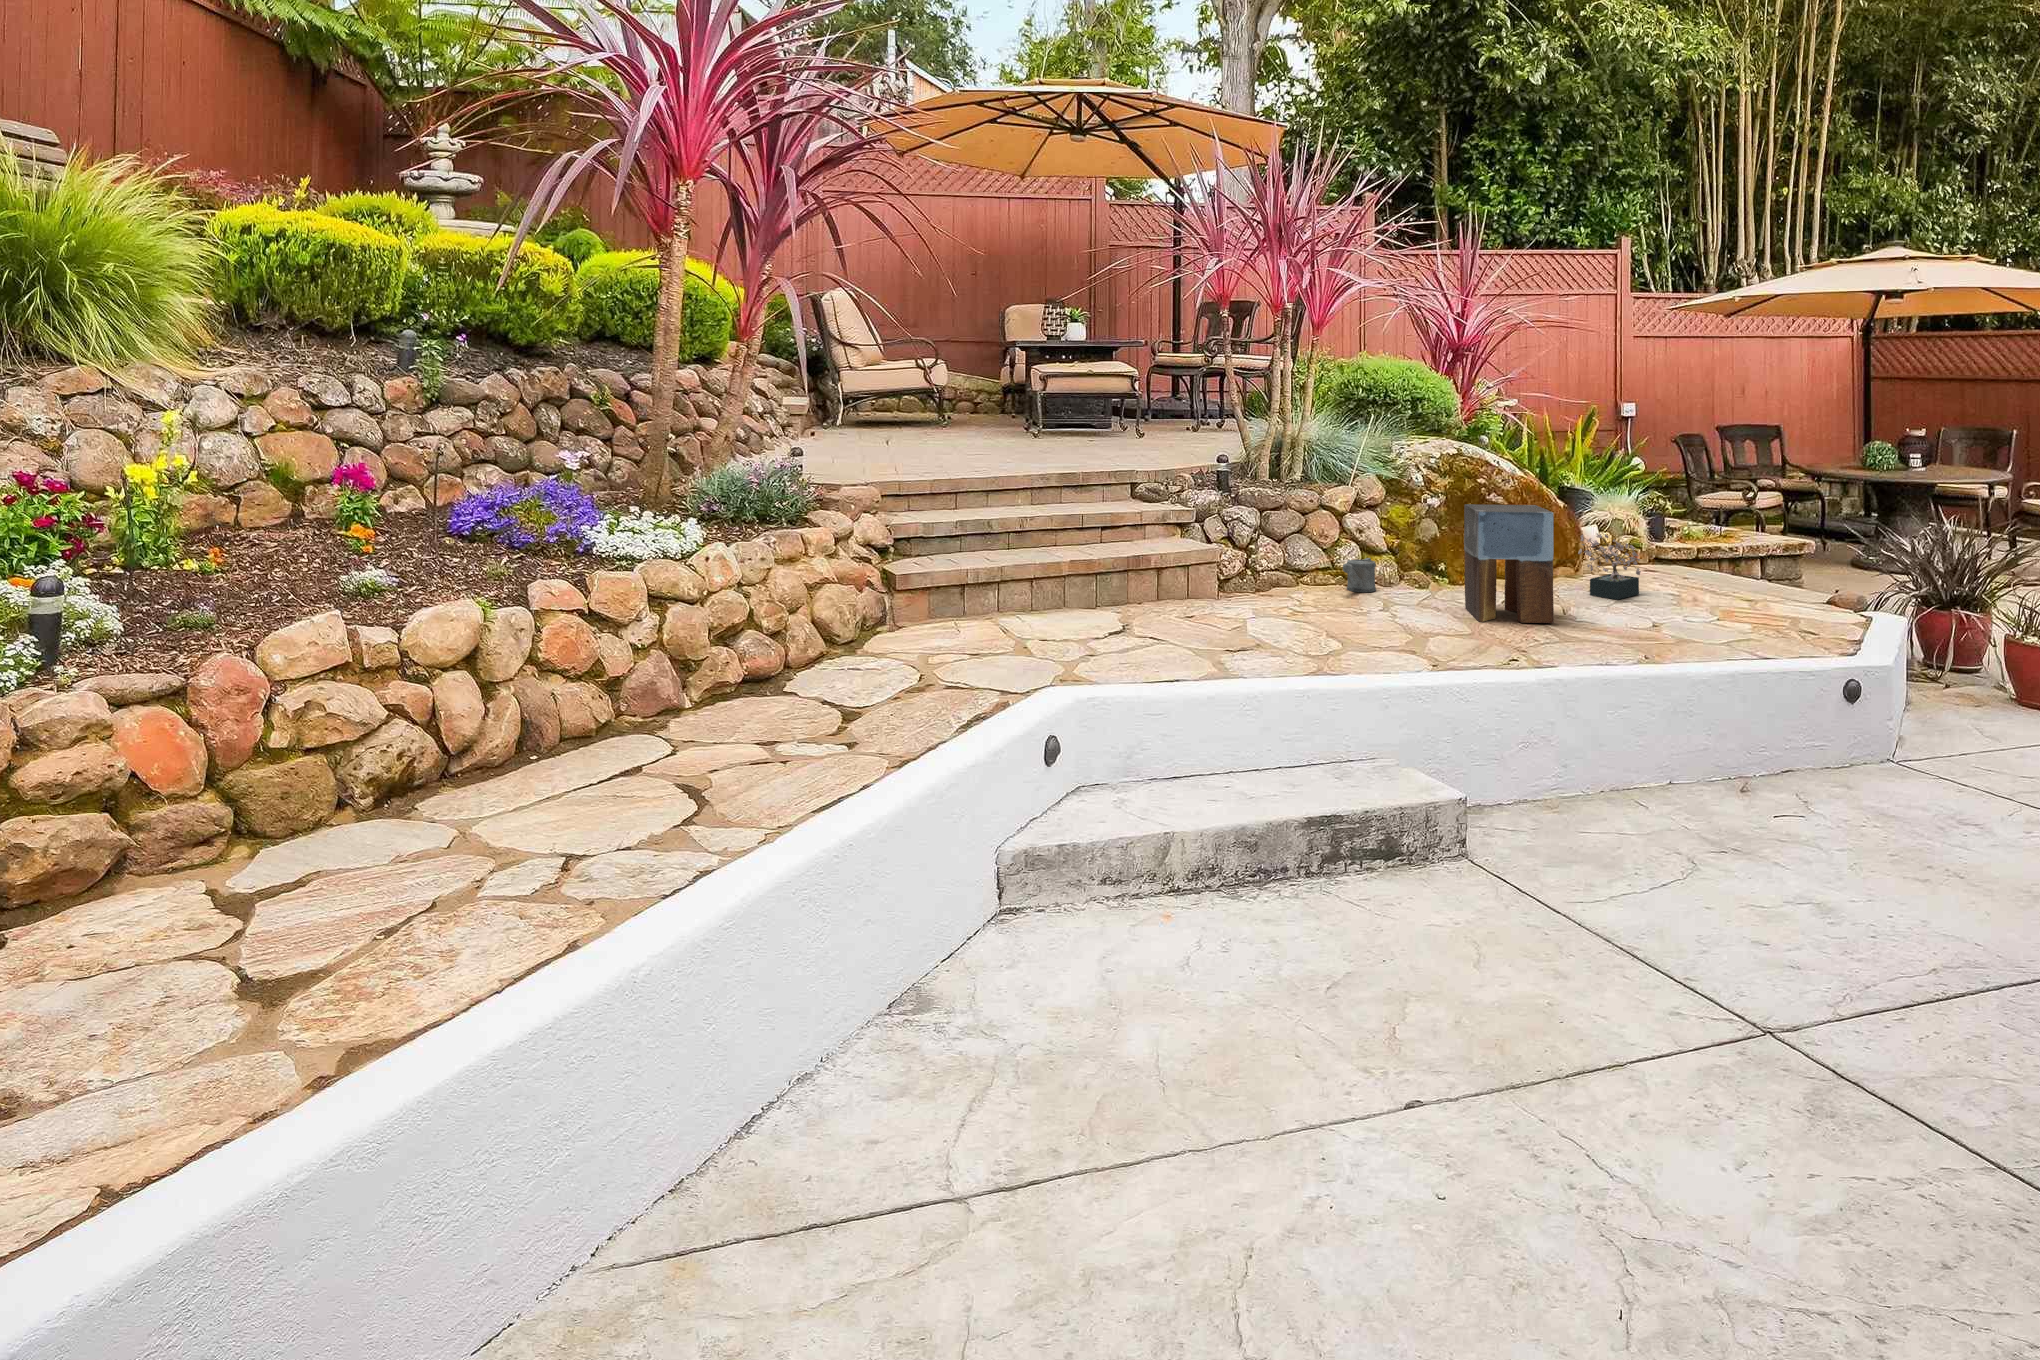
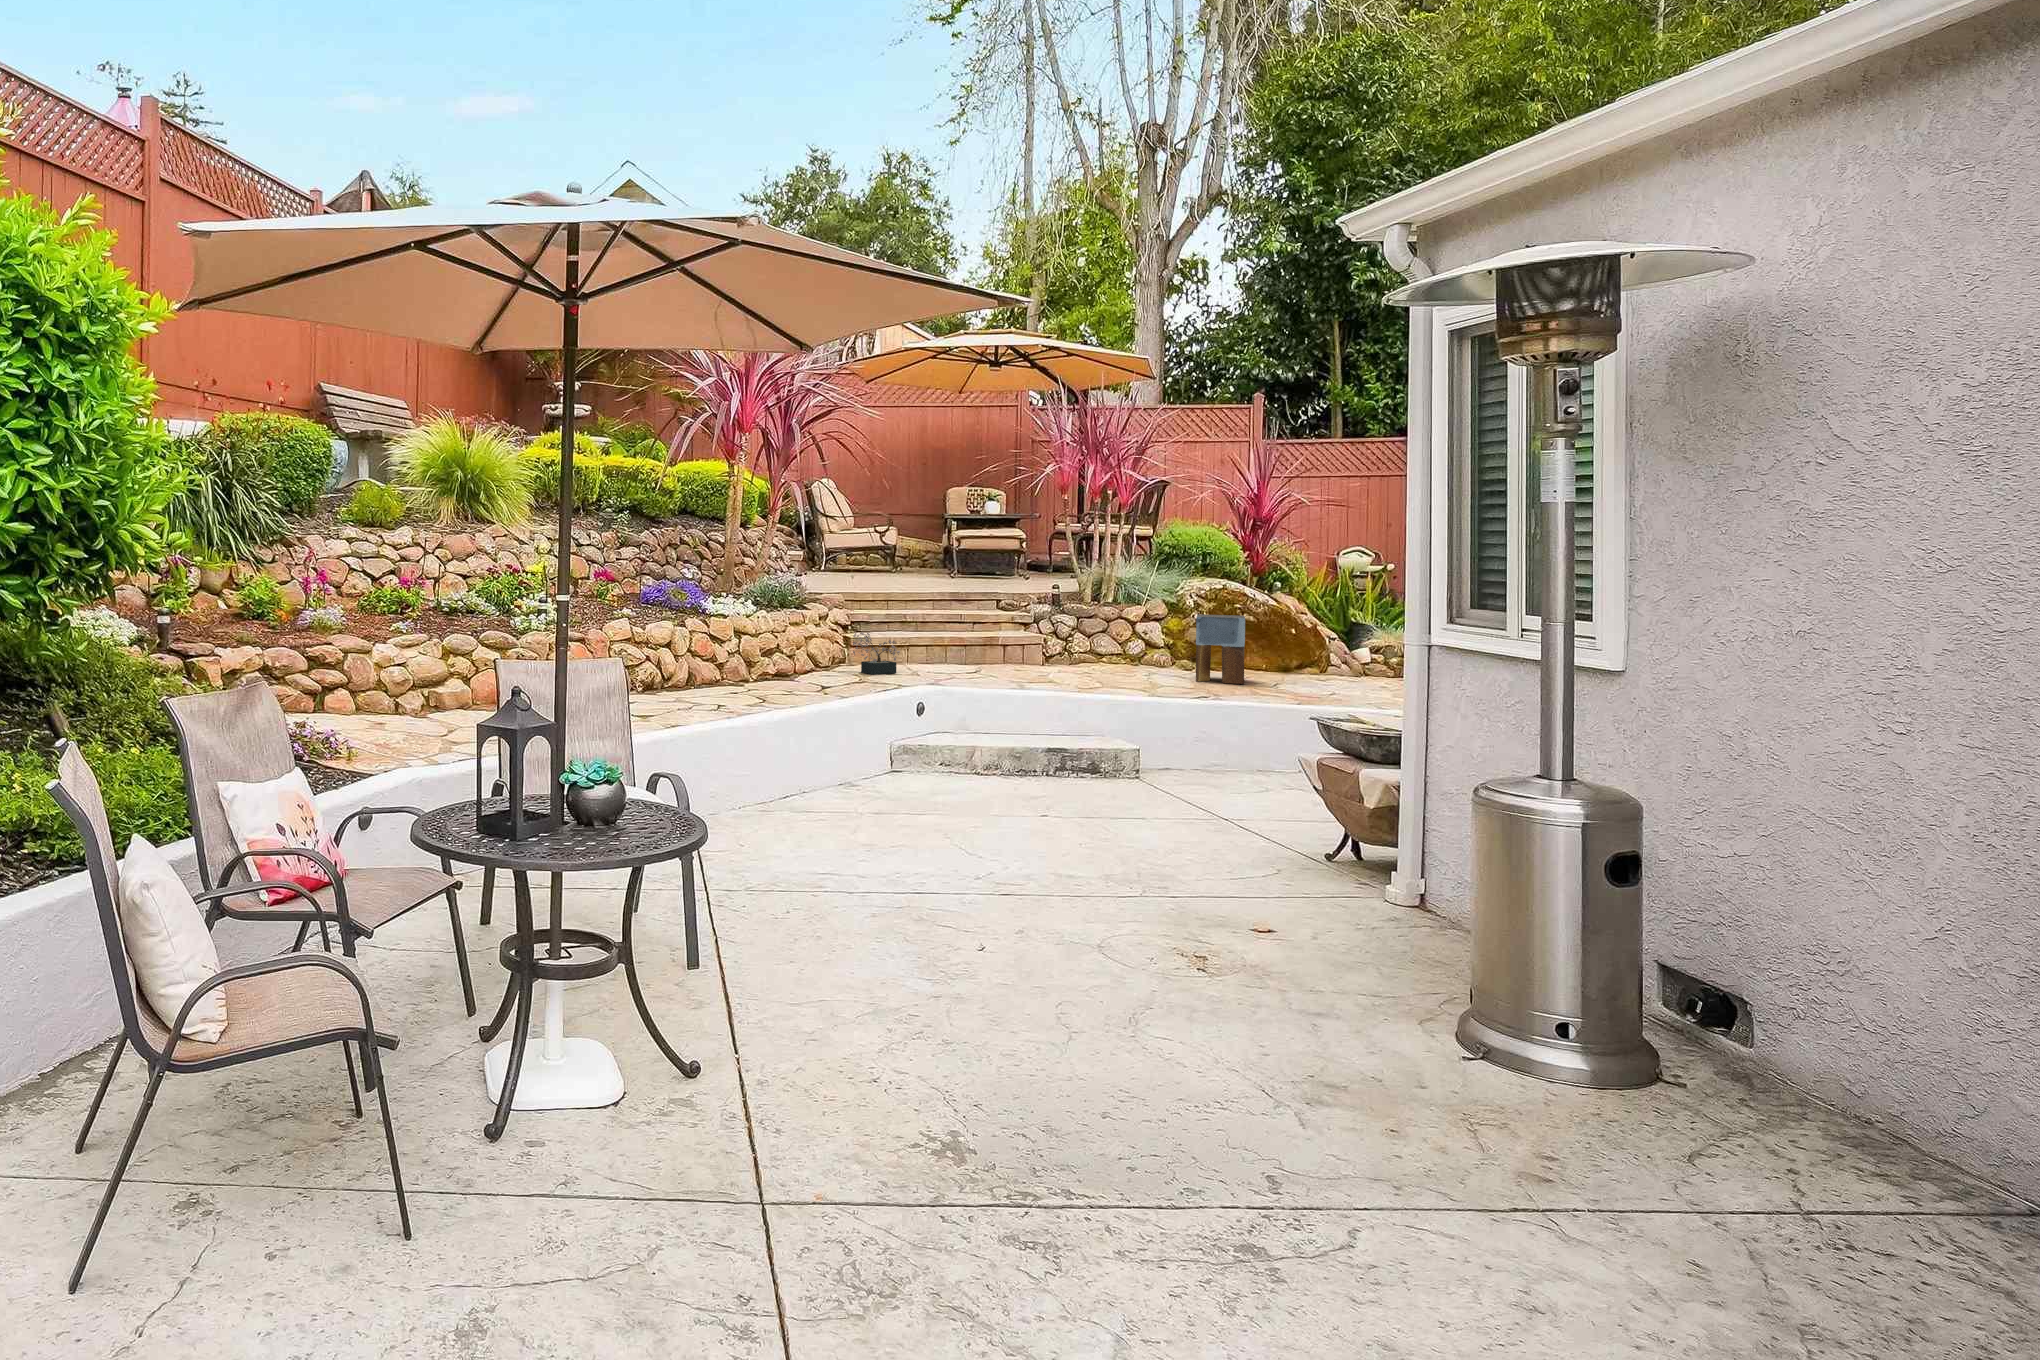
decorative plant: present [1578,533,1641,599] -> present [853,632,900,674]
watering can: present [1343,558,1376,592] -> none [1121,649,1148,668]

